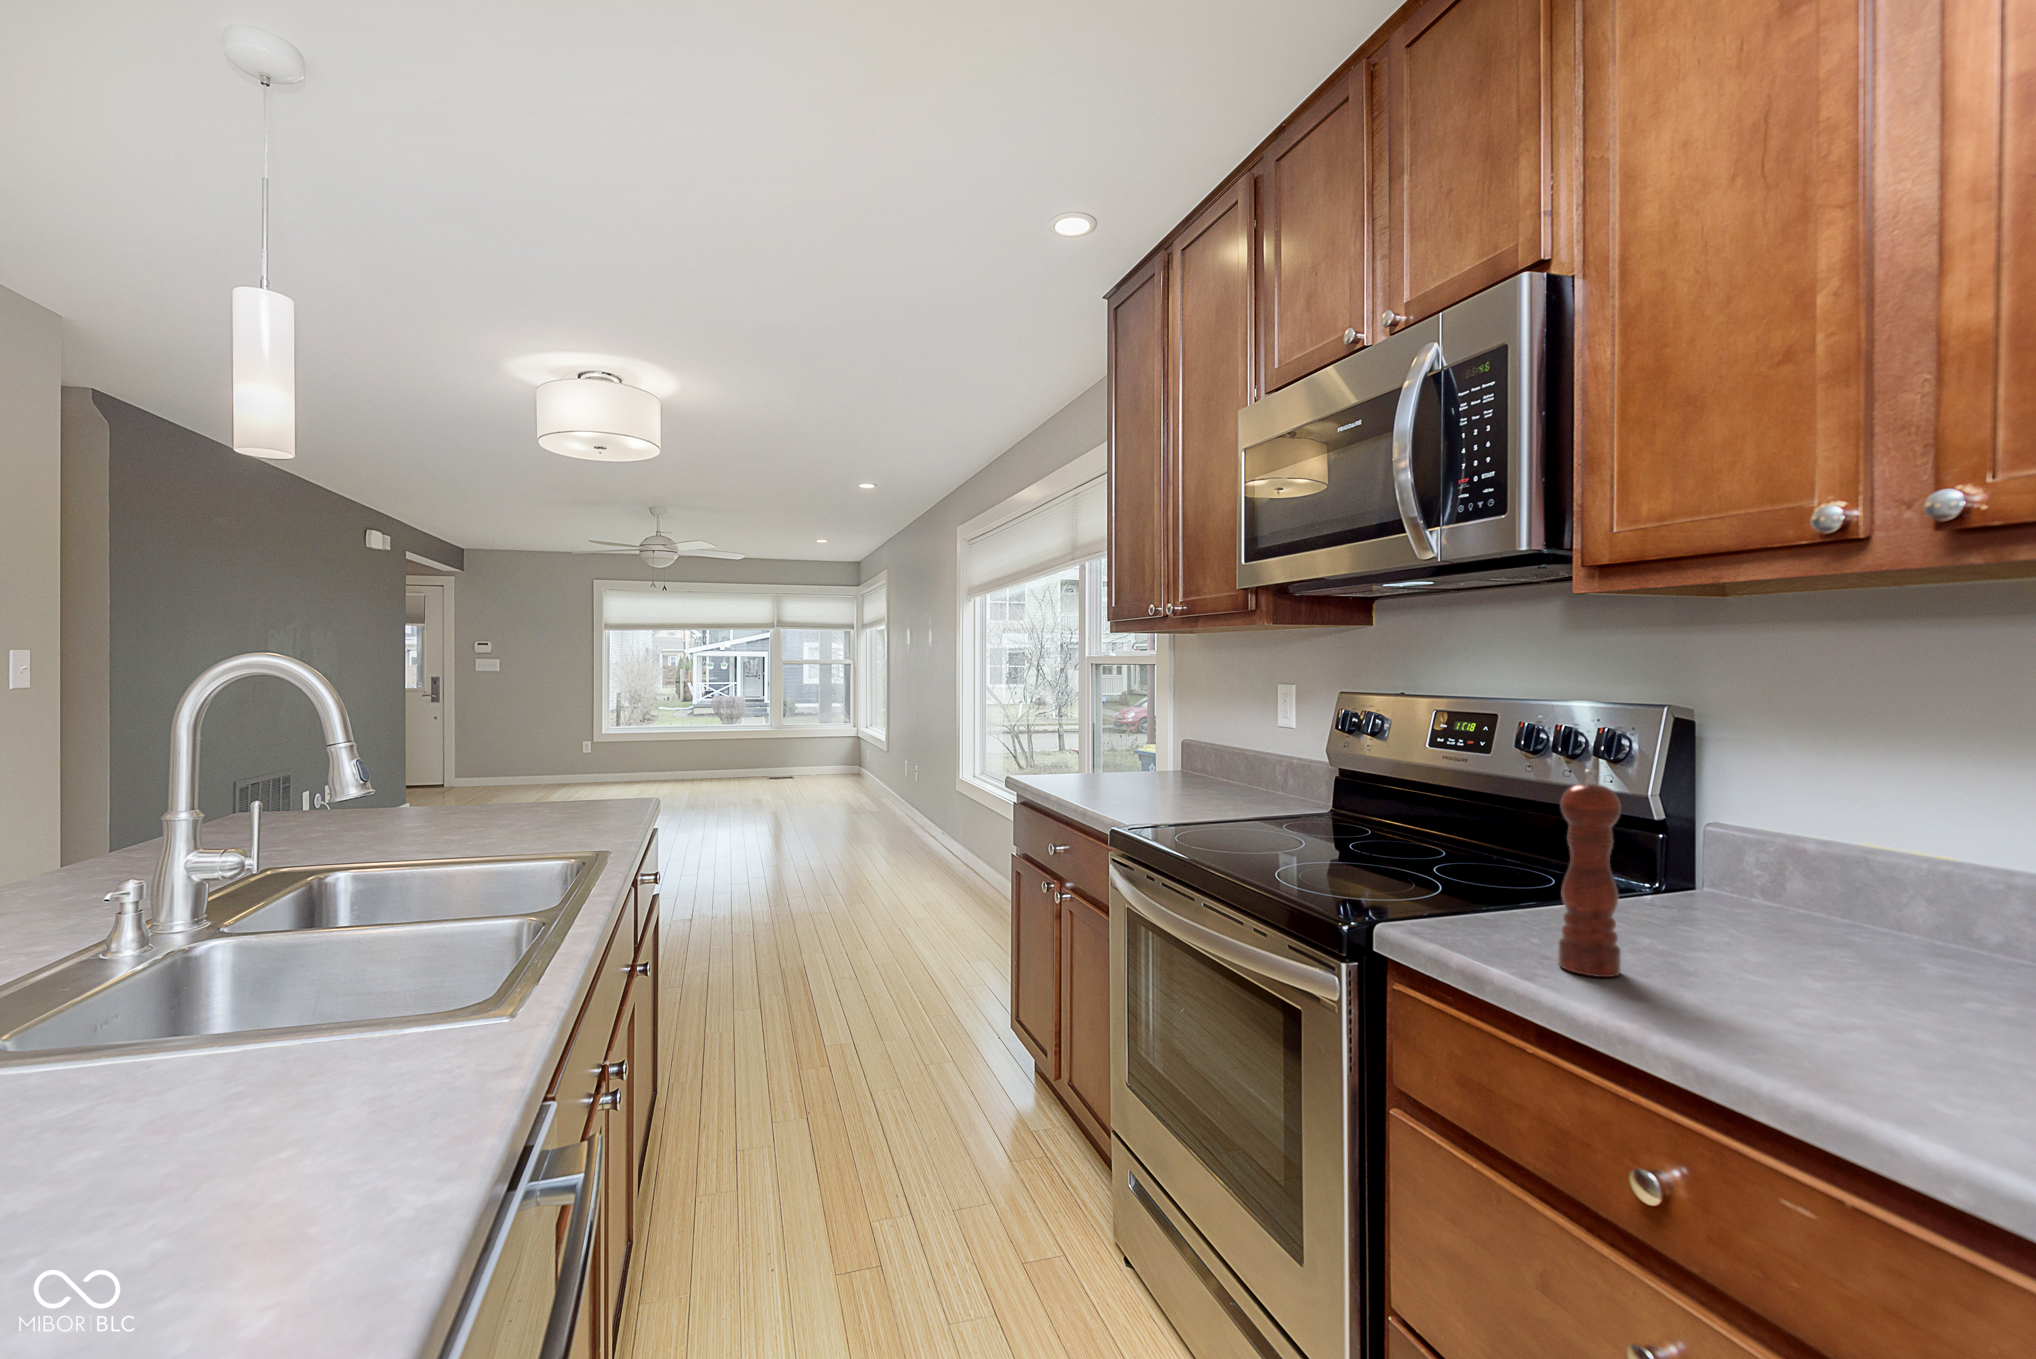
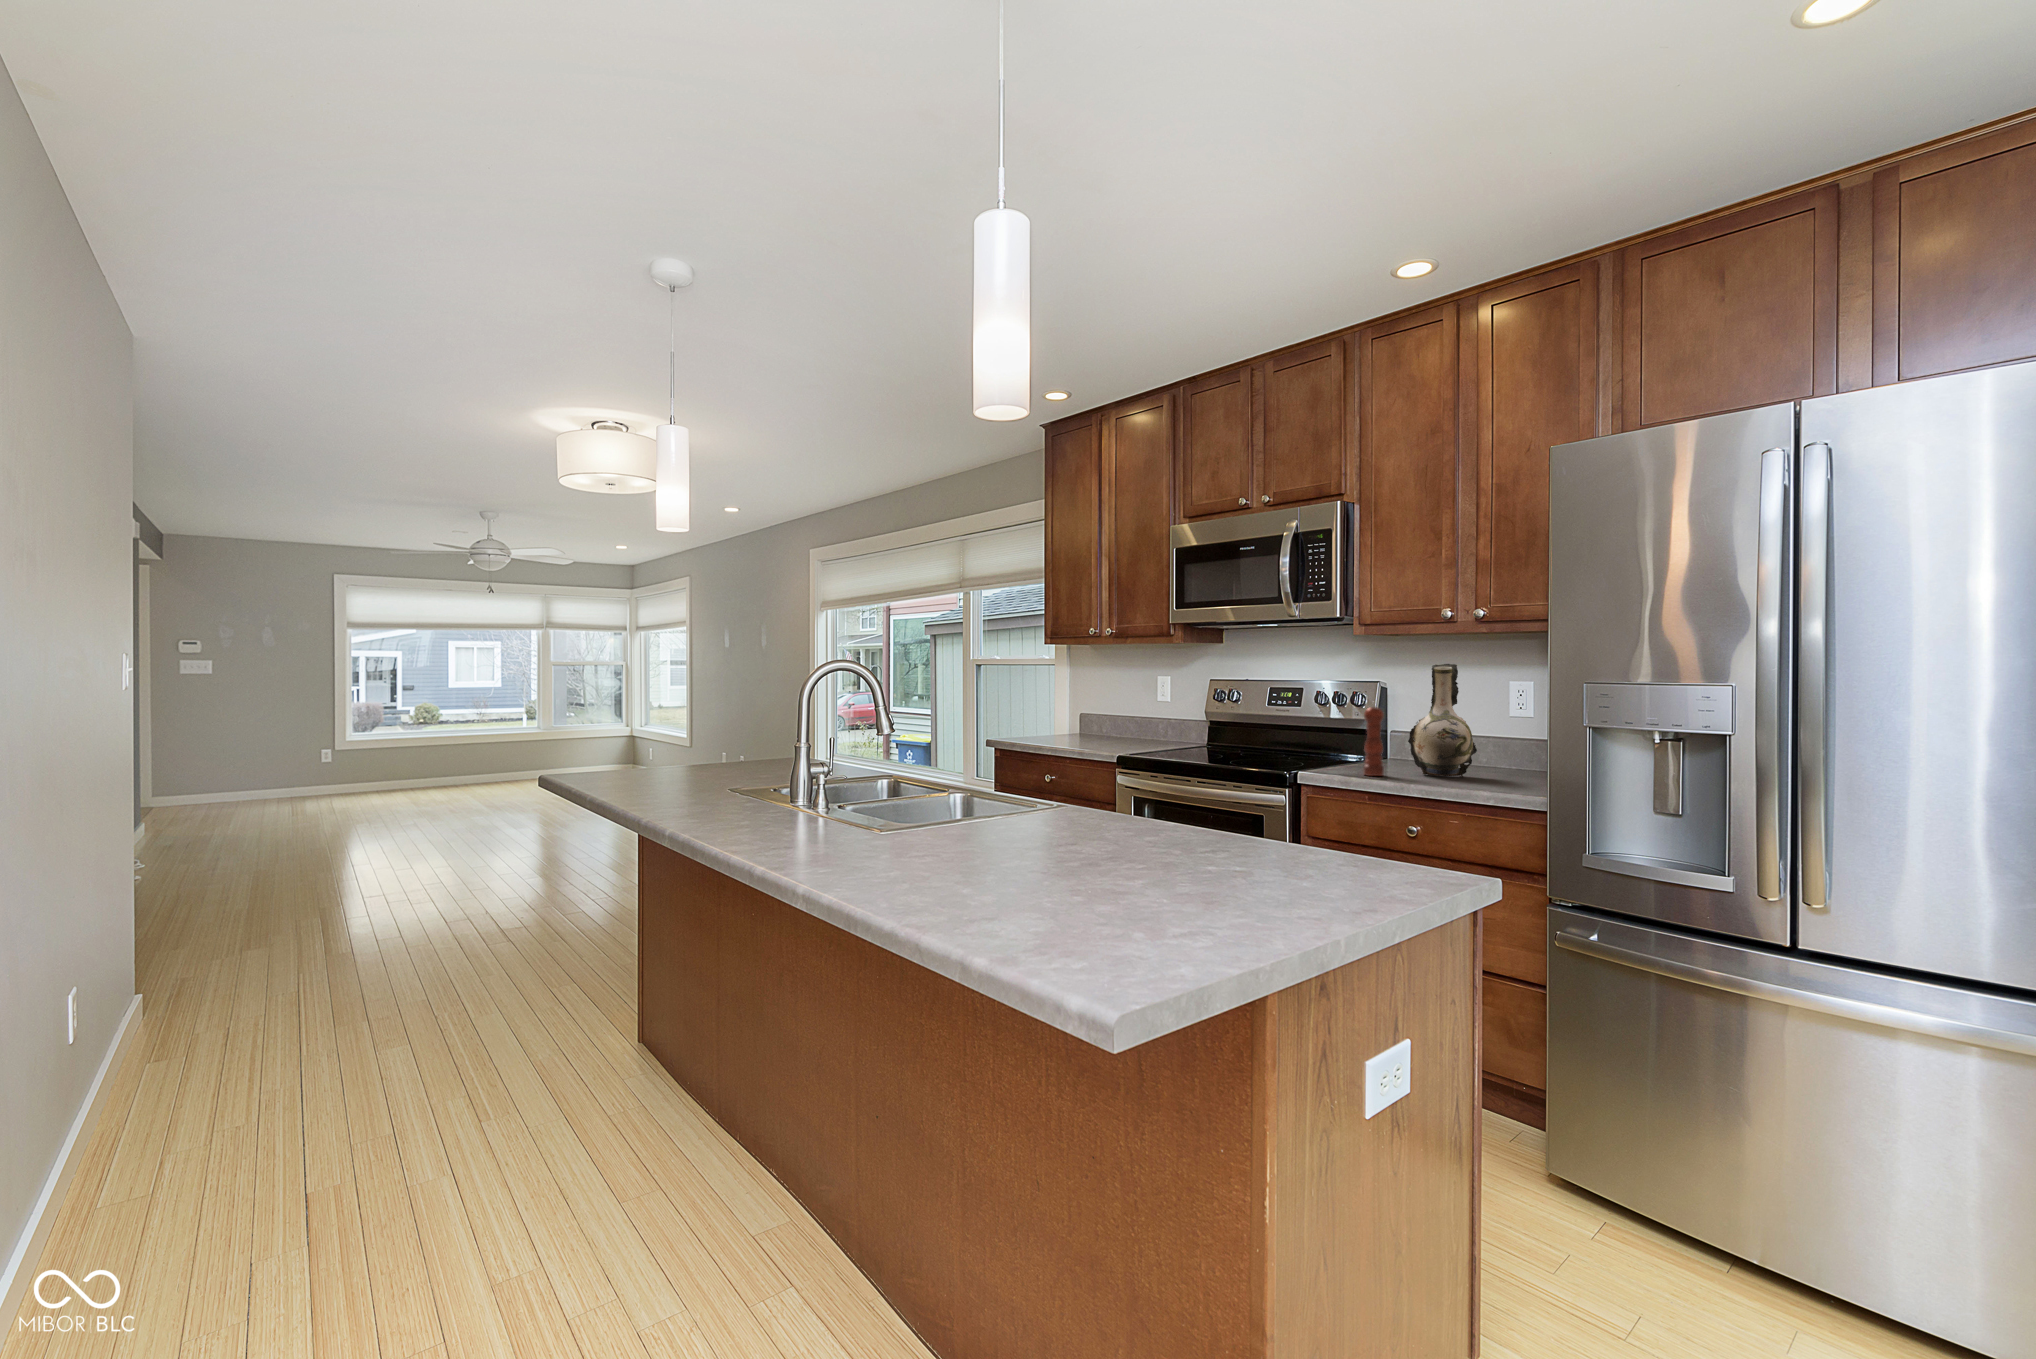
decorative vase: none [1705,666,1953,1013] -> present [1408,664,1477,777]

